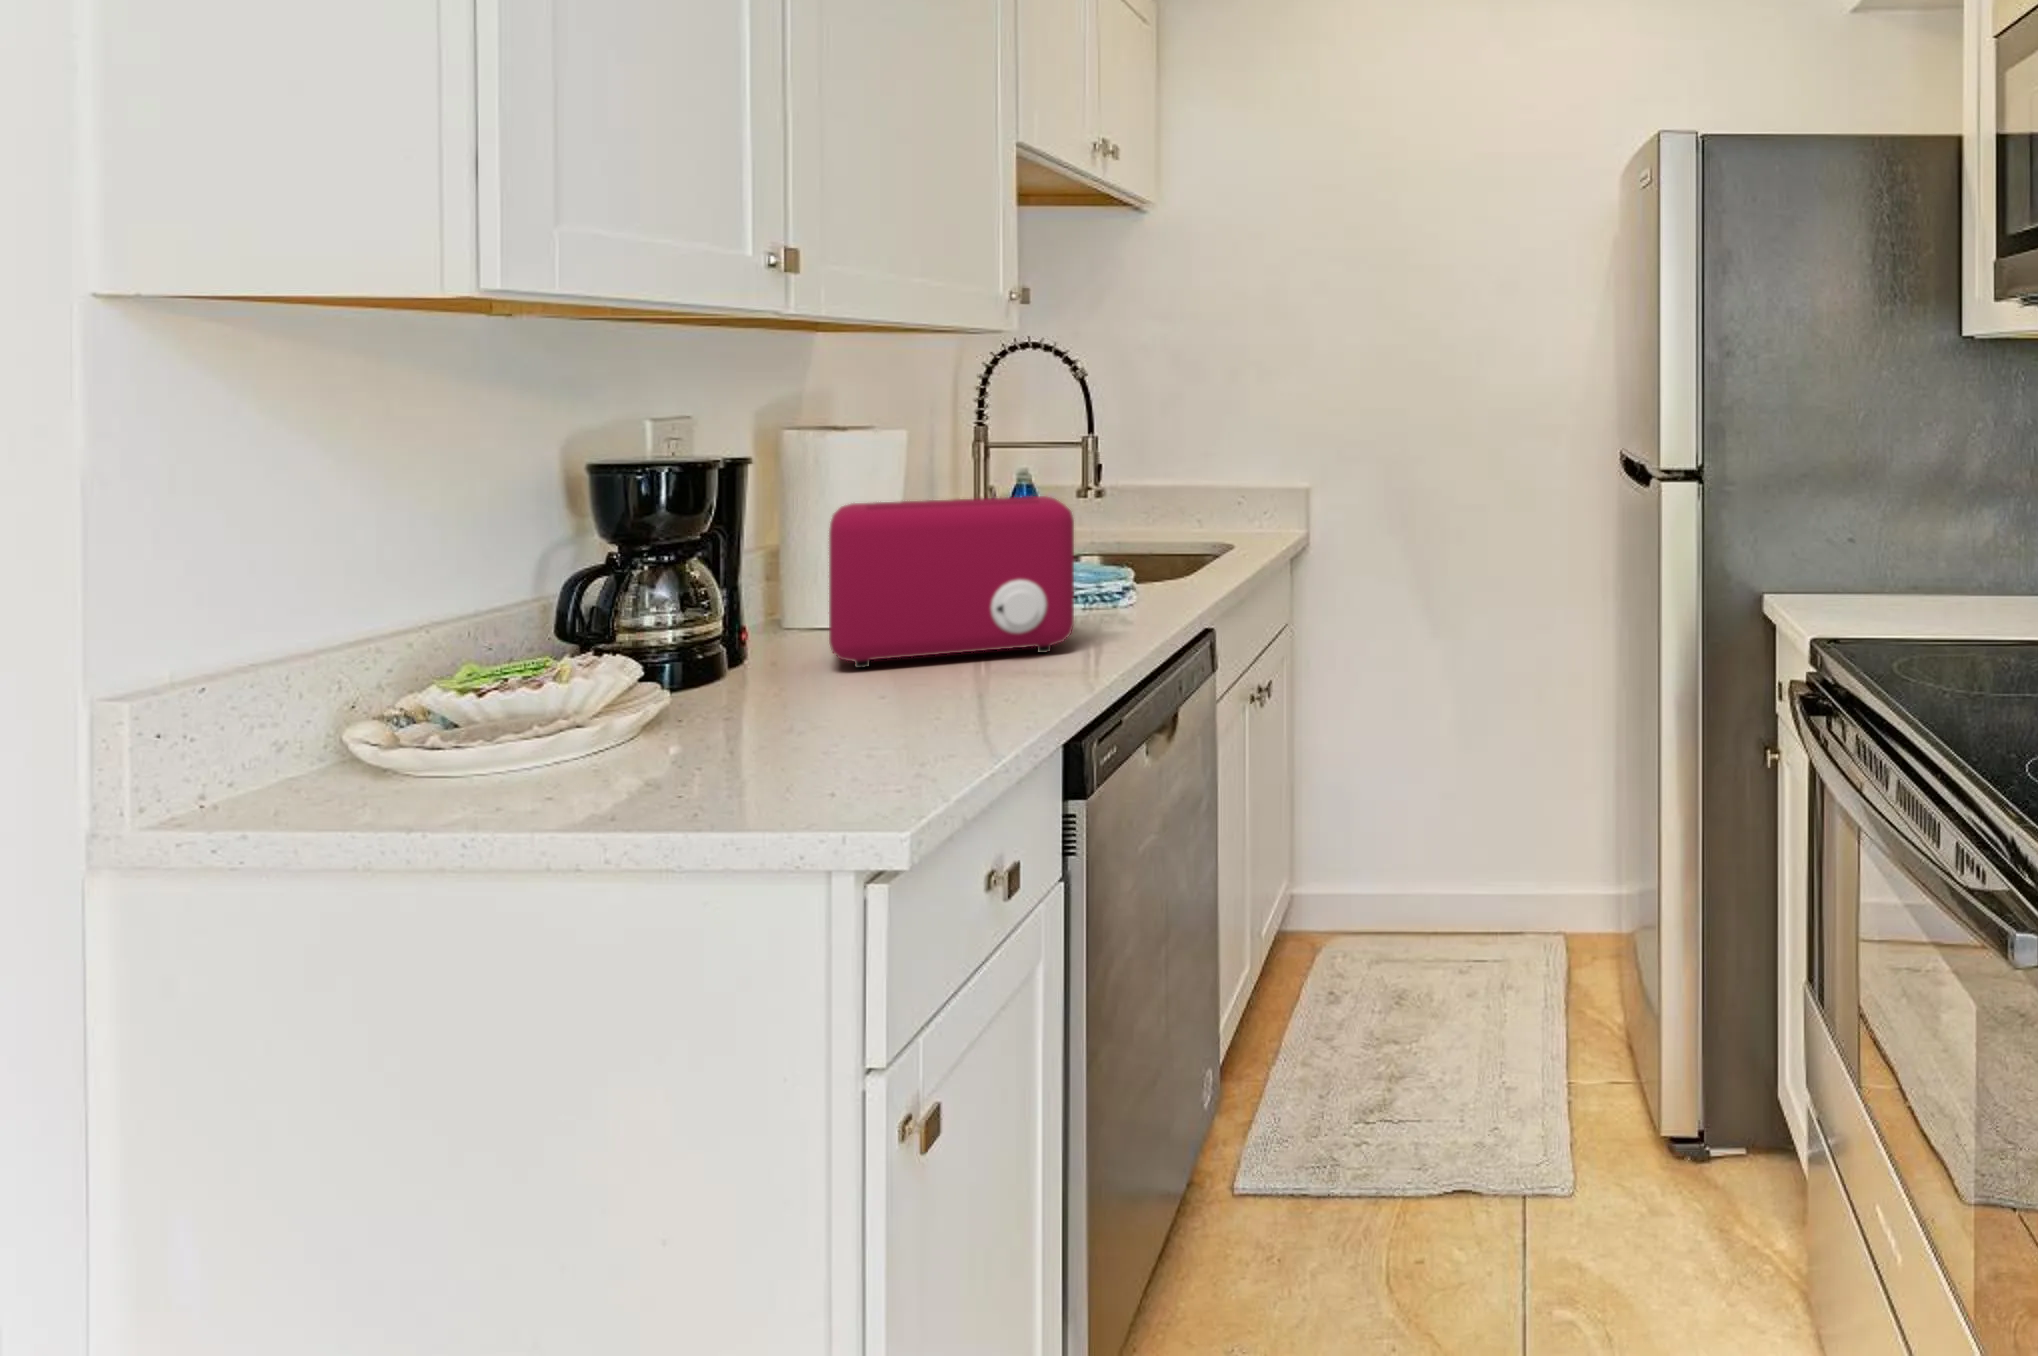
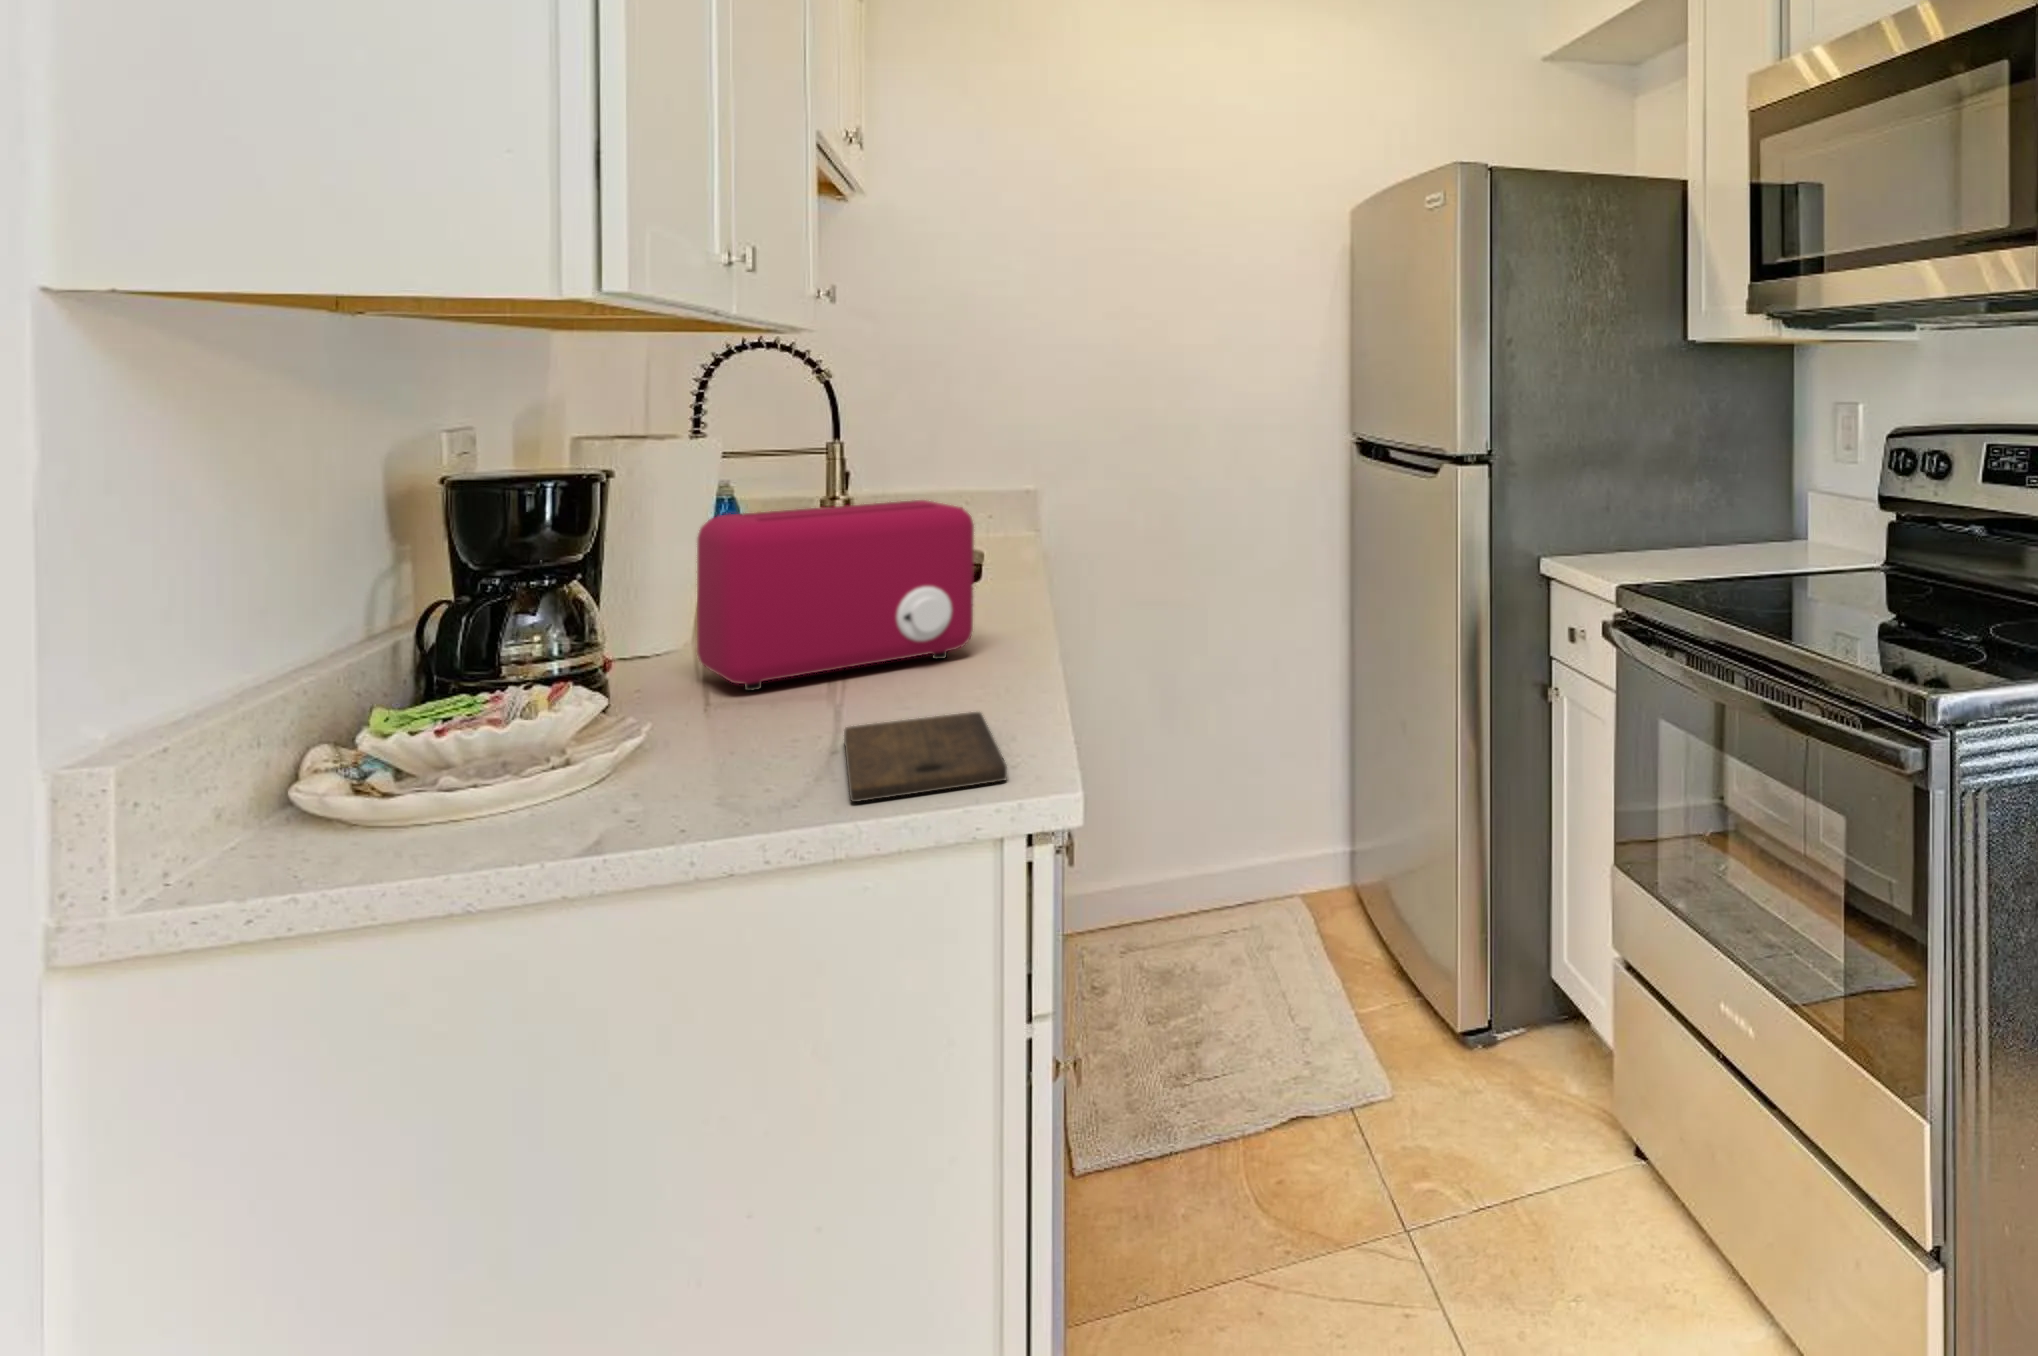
cutting board: none [788,702,987,773] -> present [844,712,1007,802]

